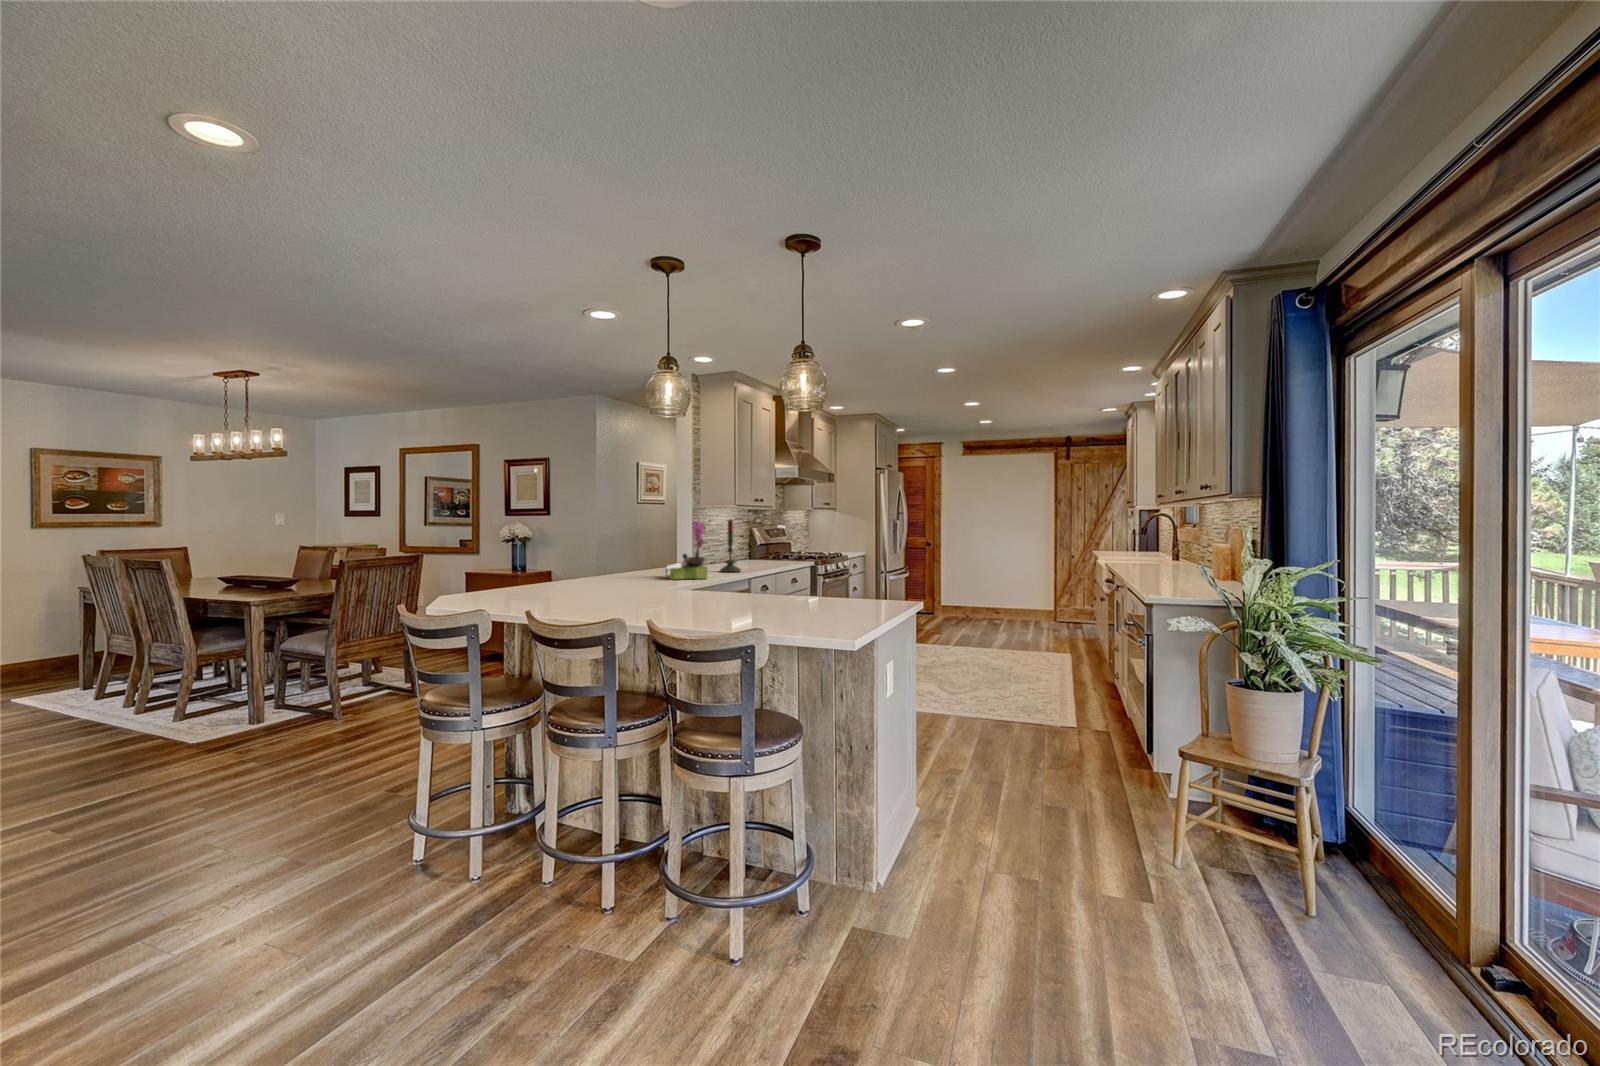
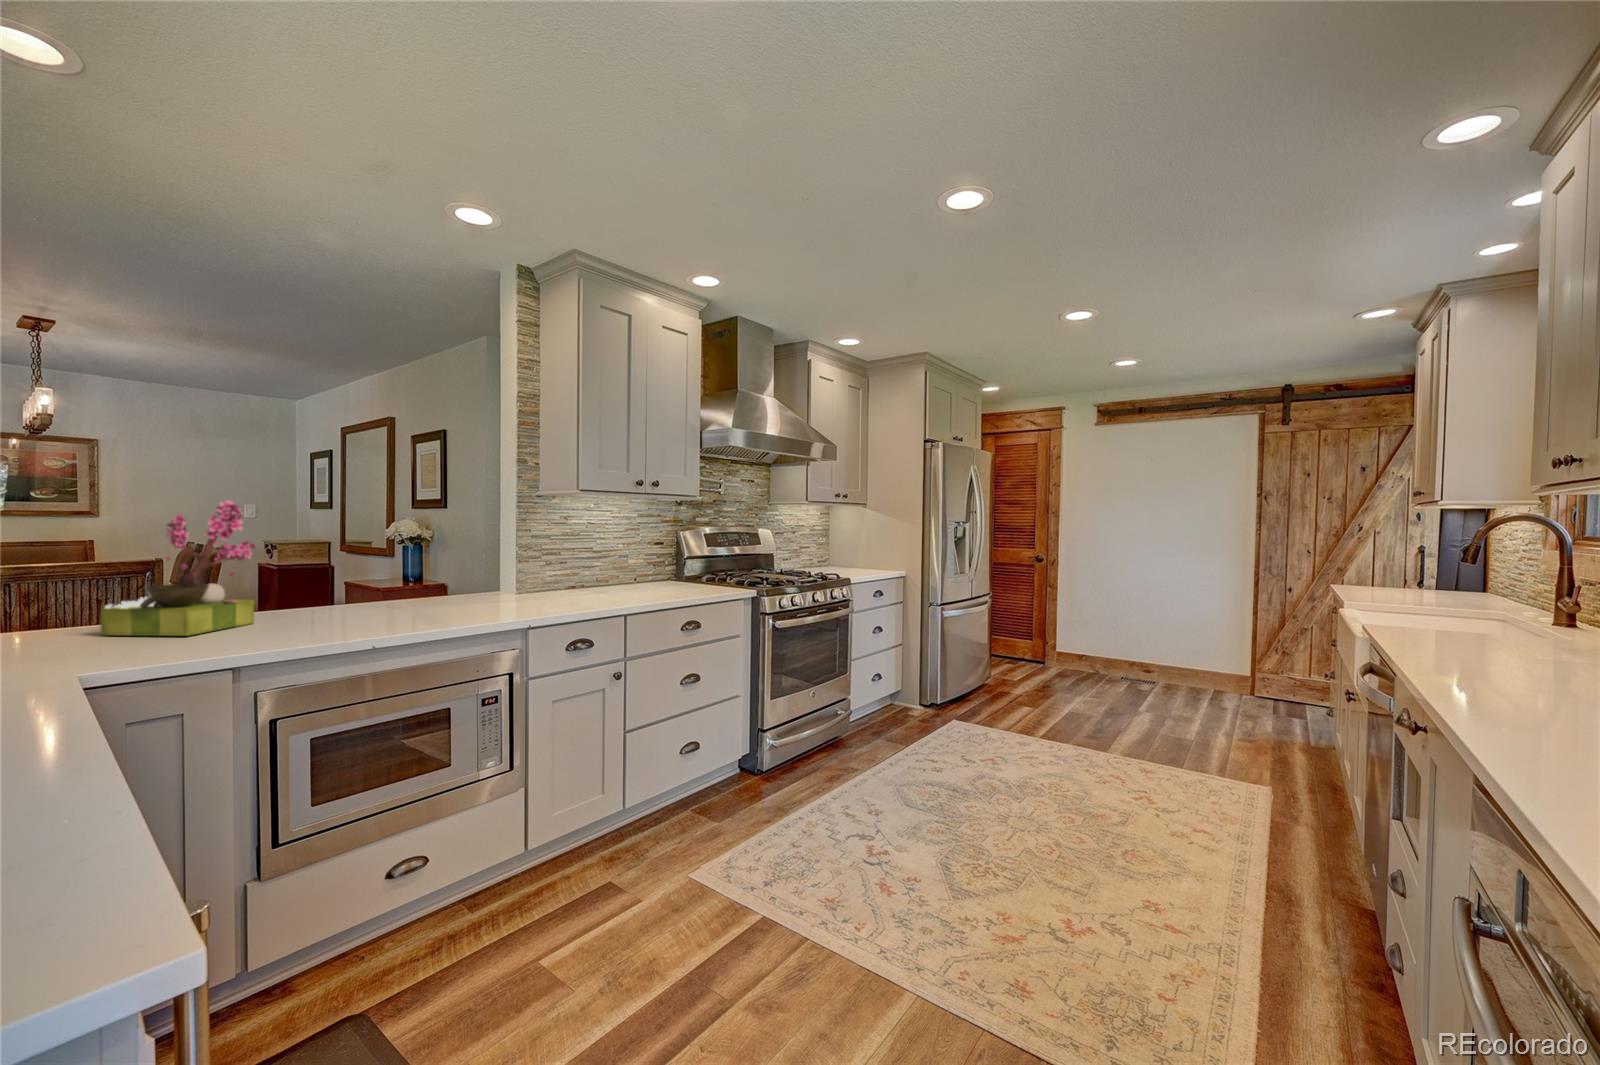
candle: present [720,520,741,572] -> none [370,503,420,614]

